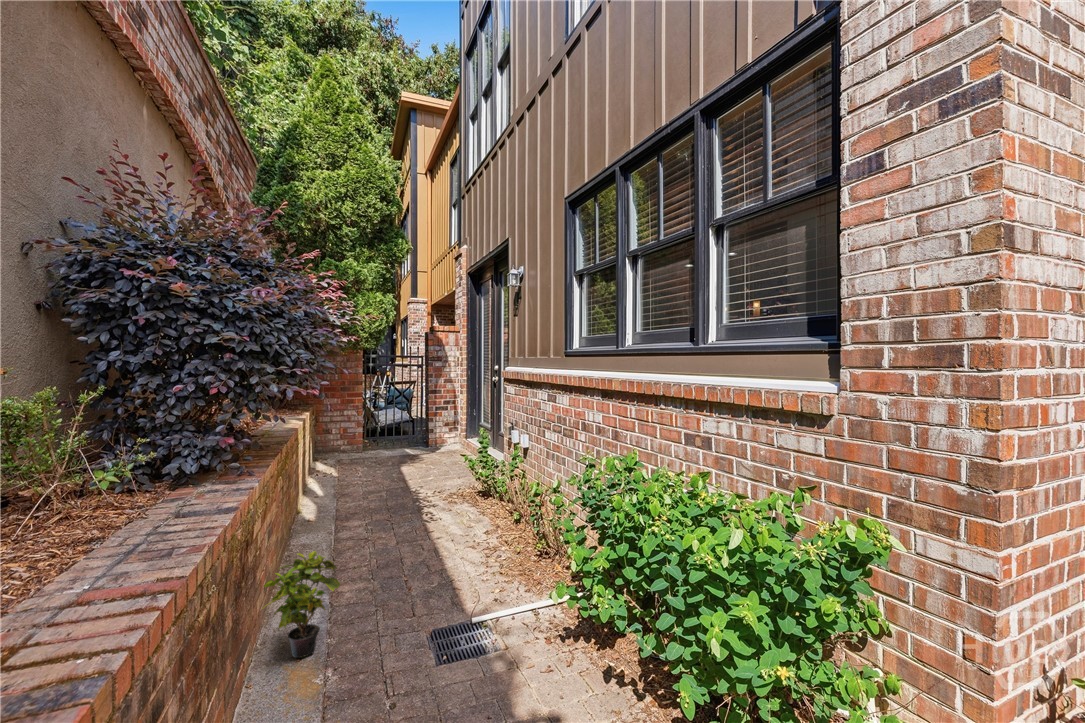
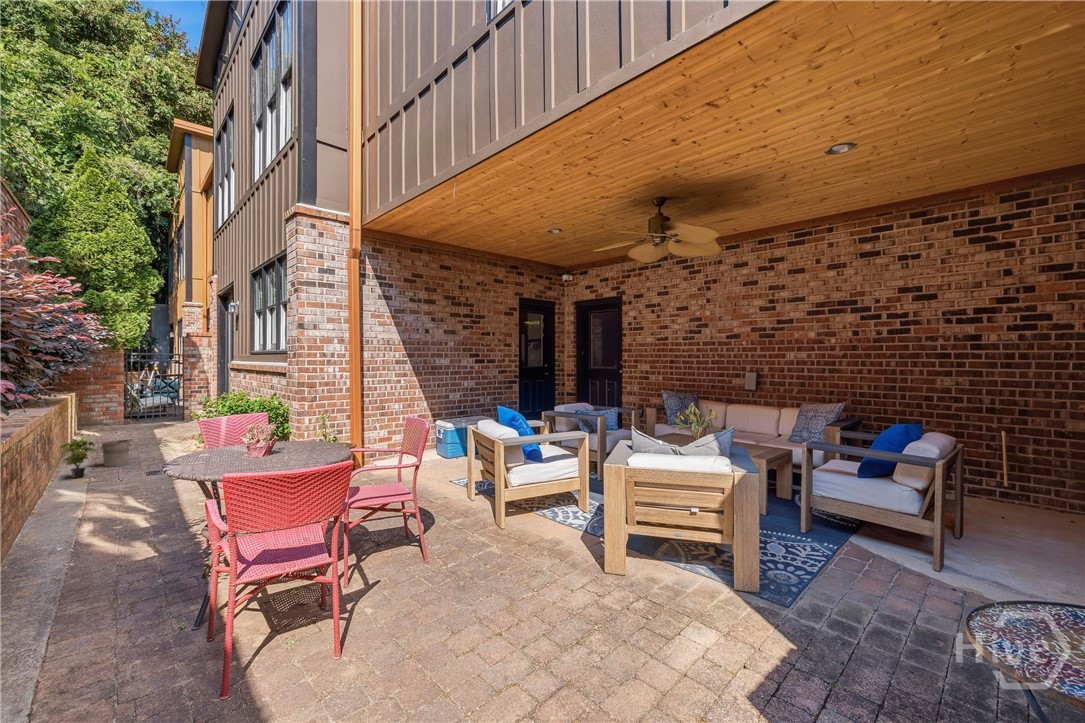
bucket: none [345,530,400,594] -> present [101,440,131,467]

